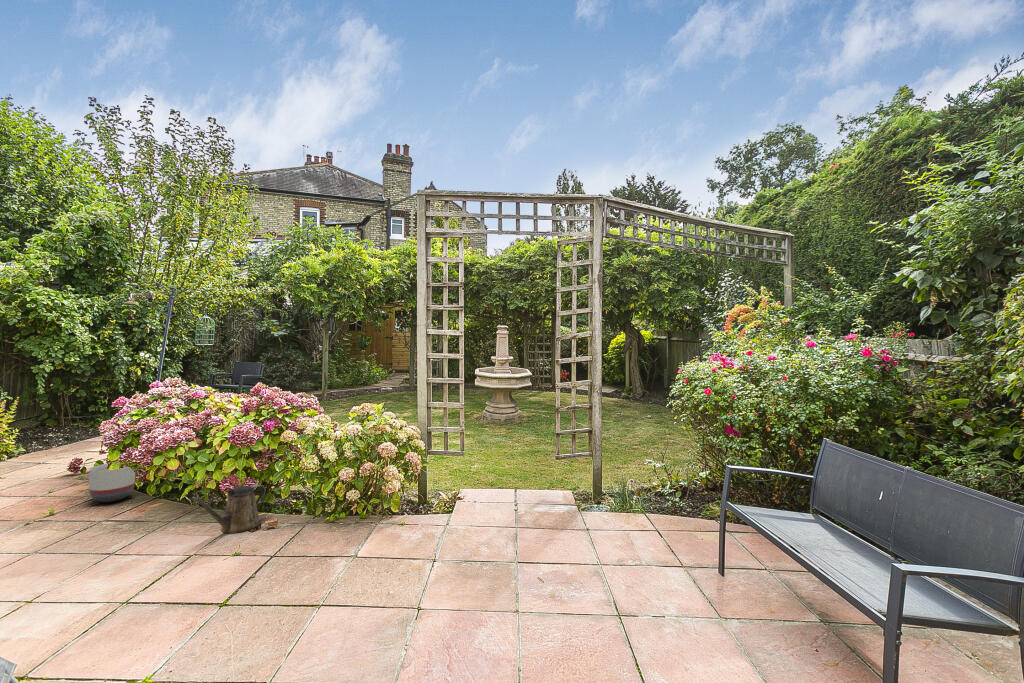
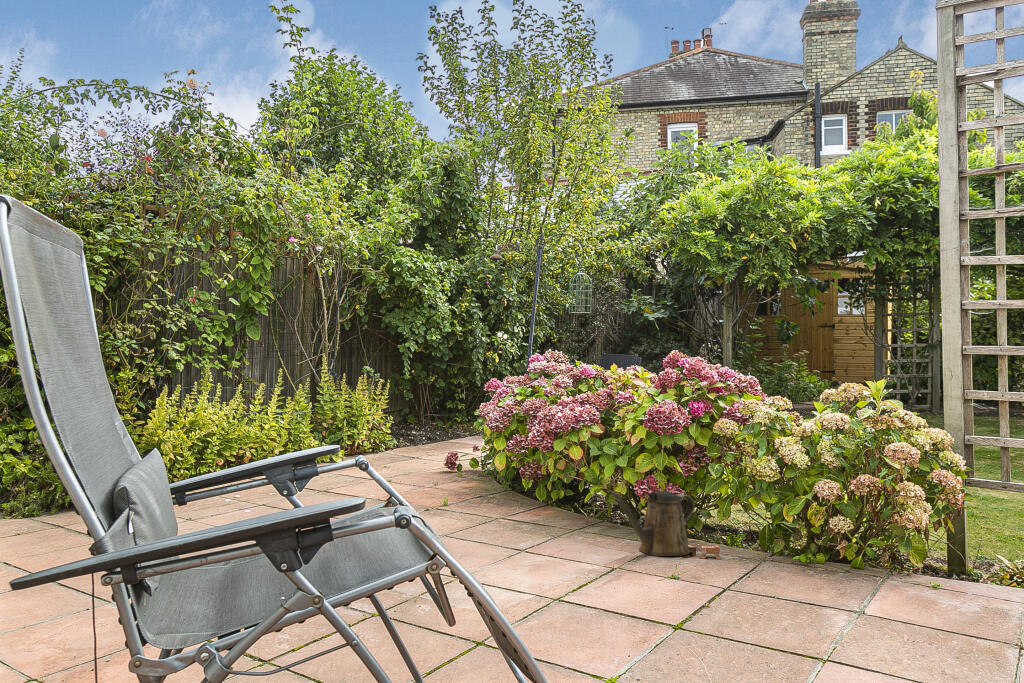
planter: present [89,463,135,502] -> none [477,454,521,502]

